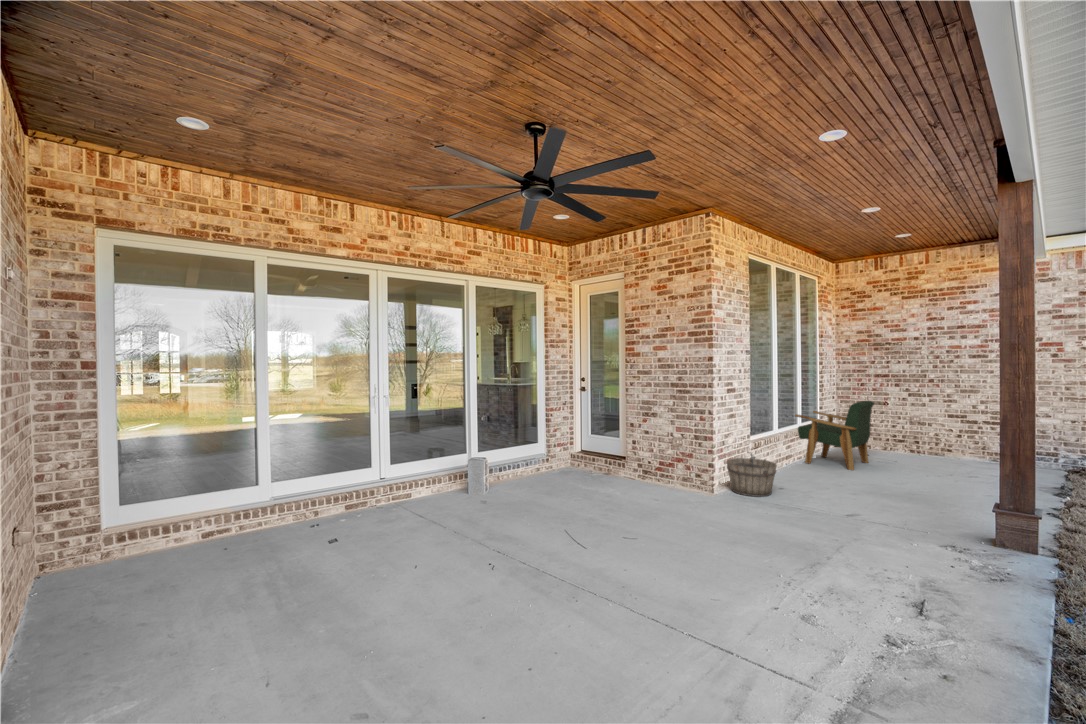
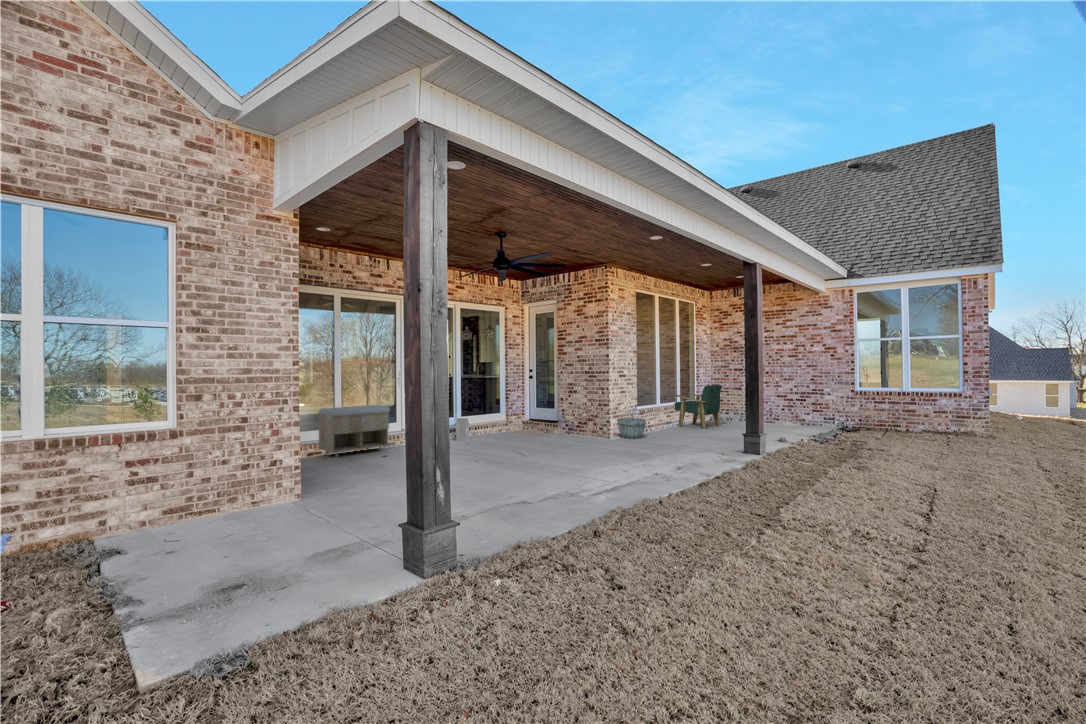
storage bench: none [220,446,347,550] -> present [319,405,390,457]

